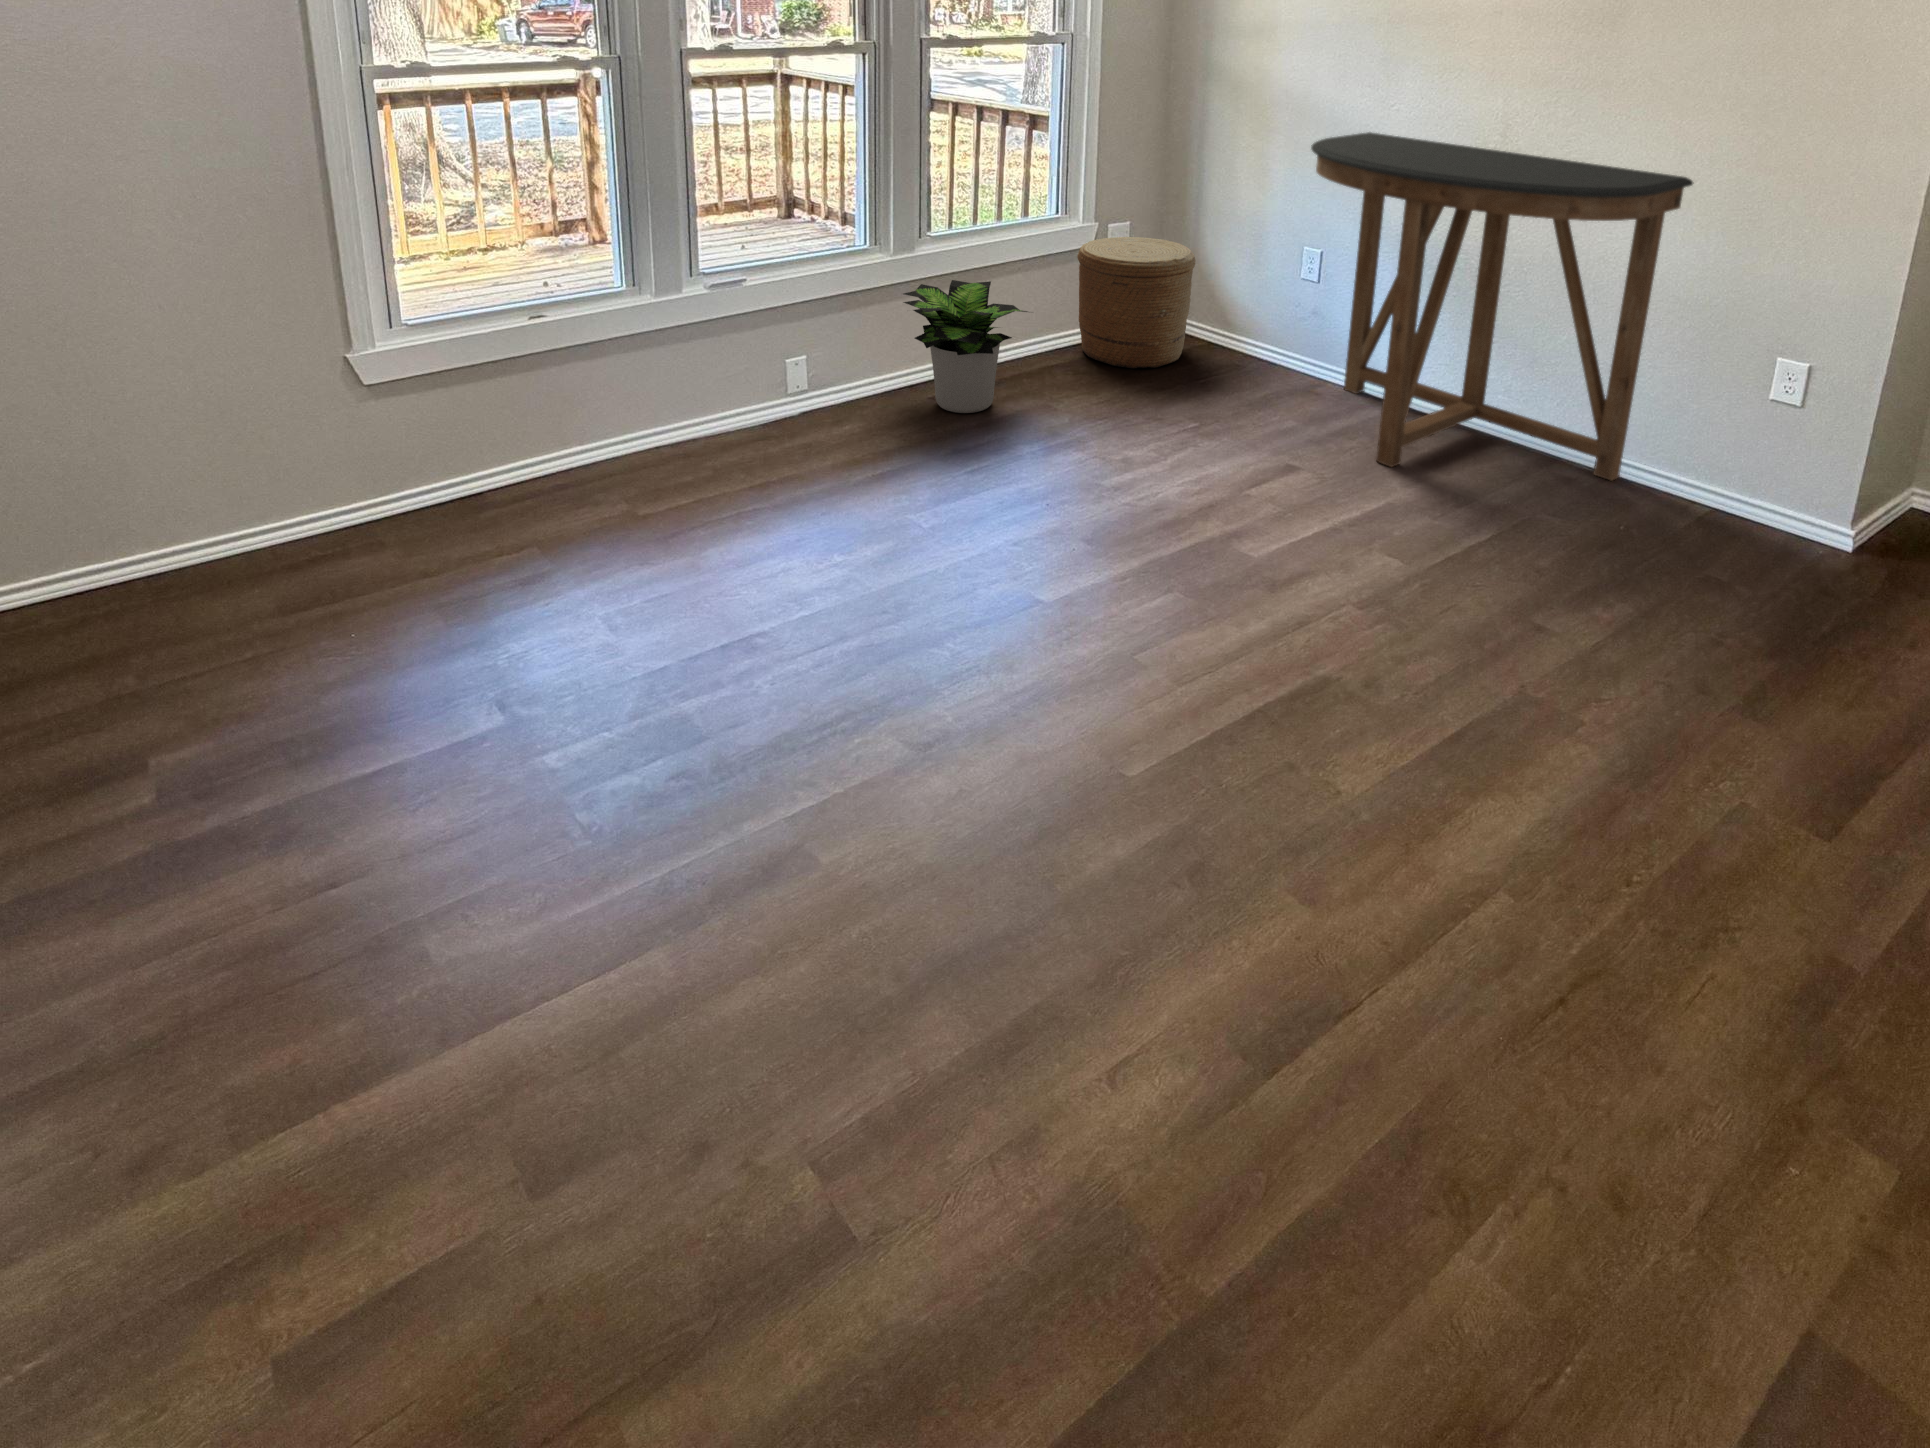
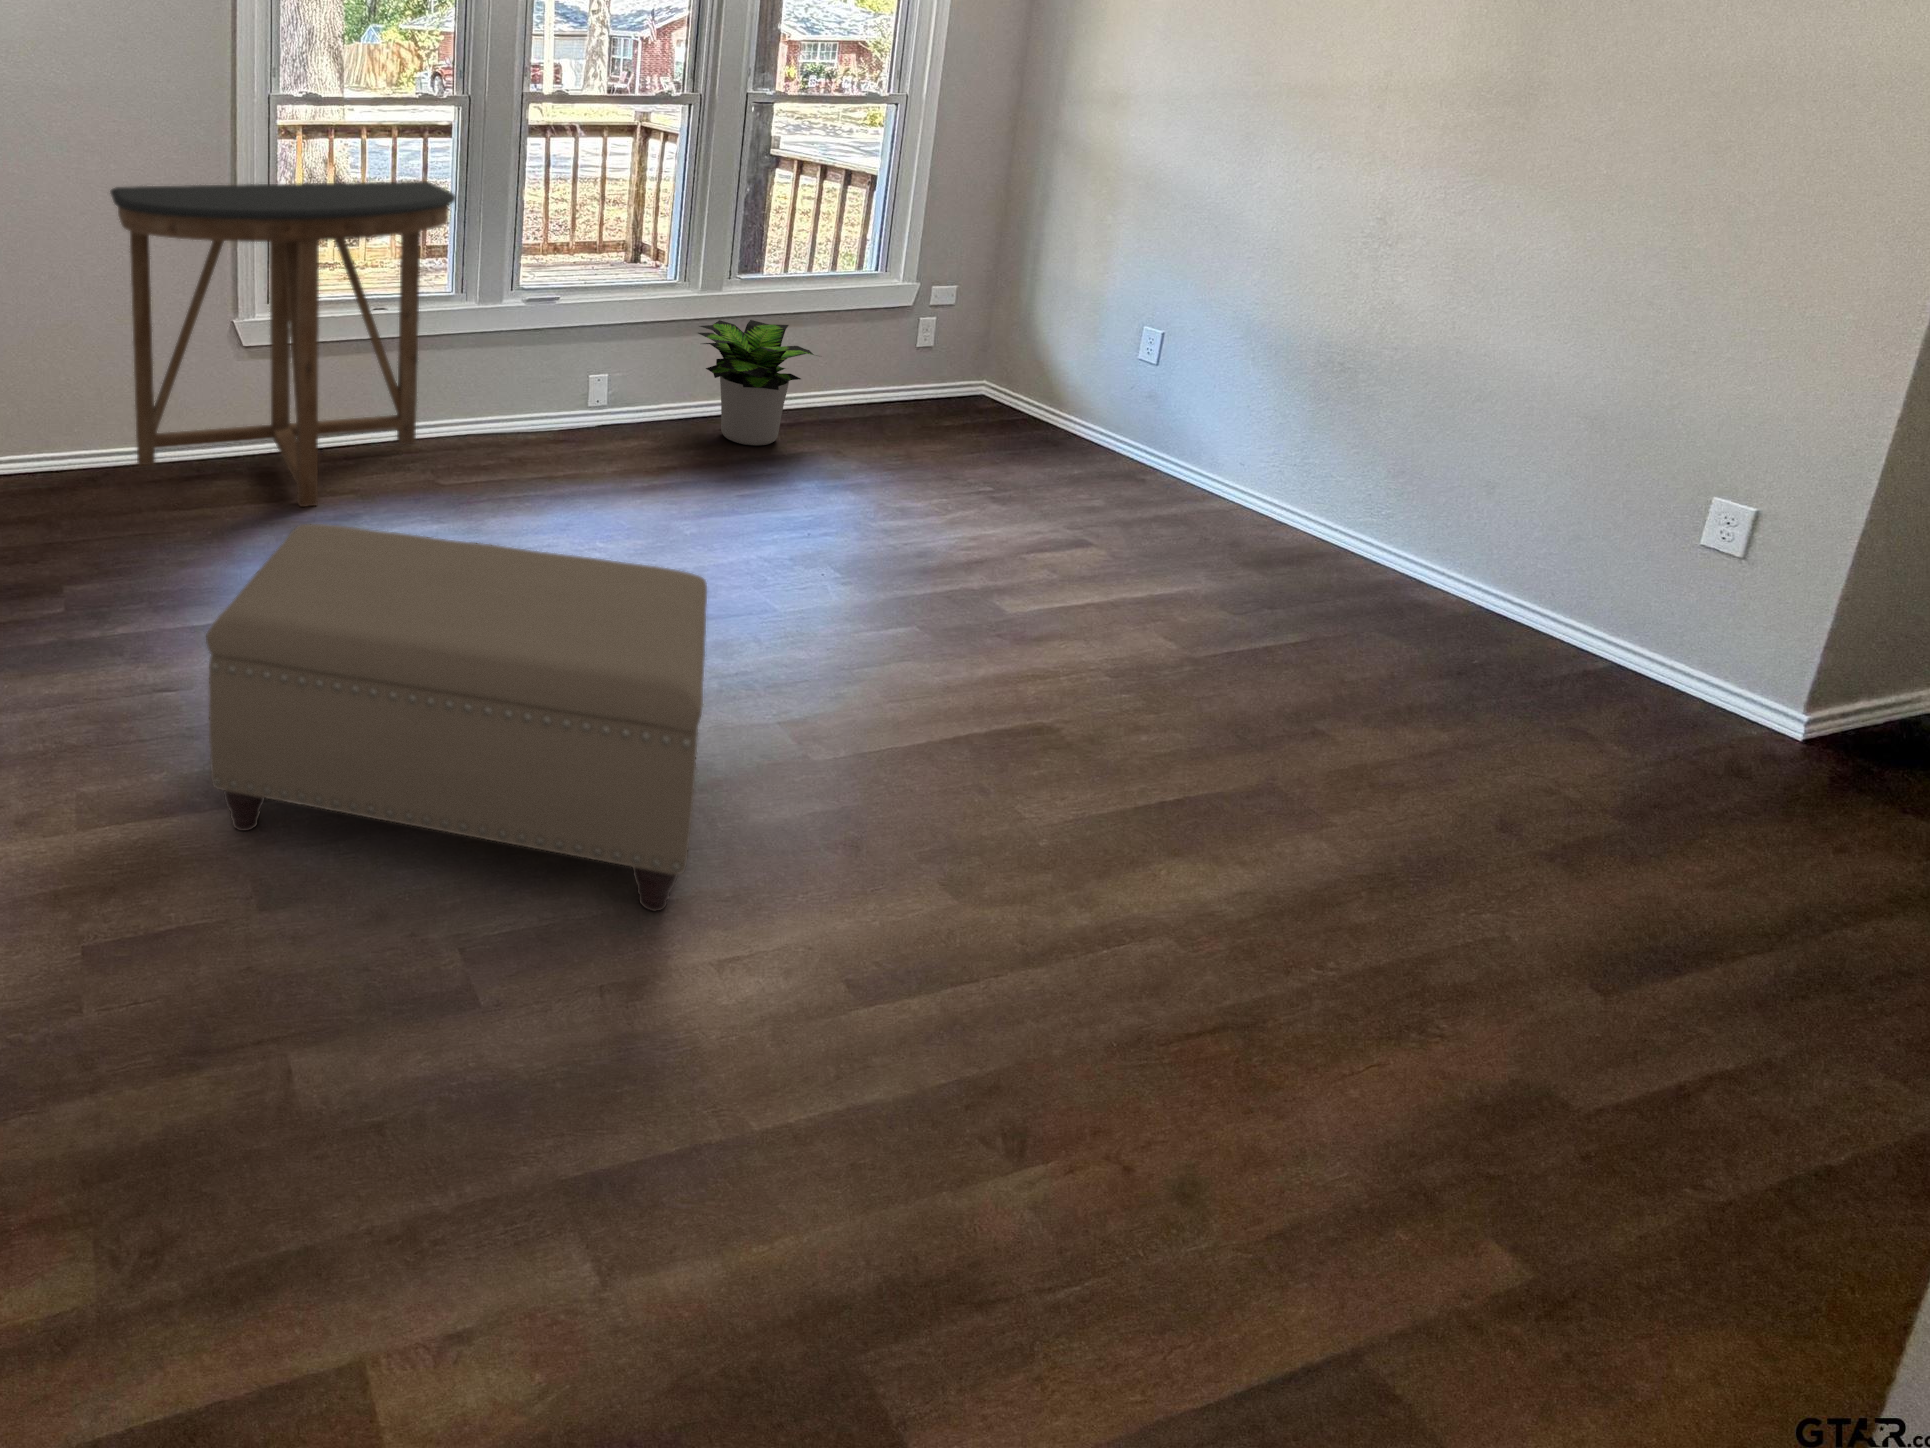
console table: present [1311,132,1693,481] -> present [110,181,456,507]
woven basket: present [1077,237,1195,369] -> none [883,299,1014,432]
ottoman: none [396,624,1070,1104] -> present [206,524,707,911]

